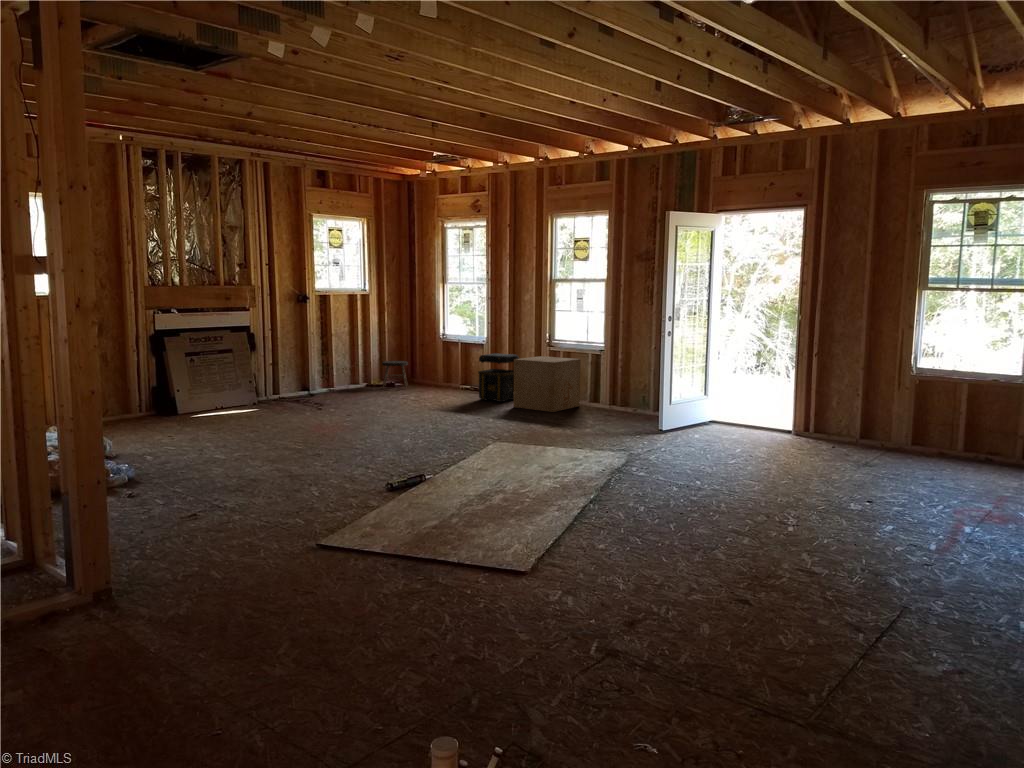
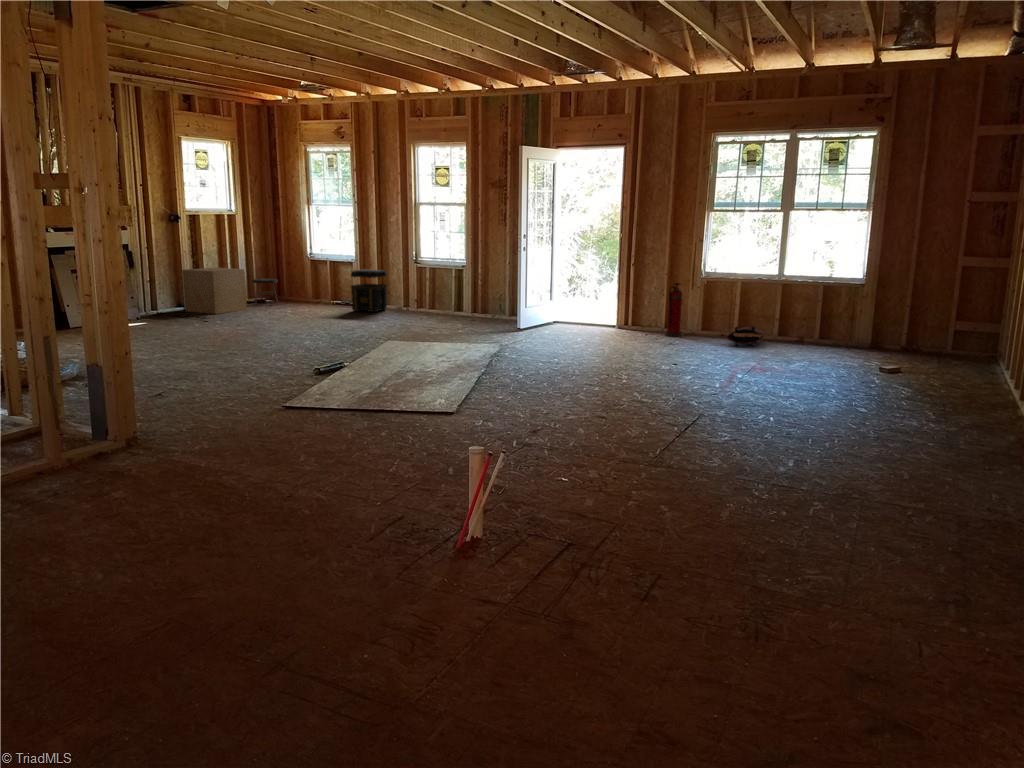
cardboard box: present [513,356,581,412] -> present [182,268,247,314]
fire extinguisher: none [856,381,881,451] -> present [665,283,682,337]
bag: none [947,444,1007,473] -> present [727,326,765,346]

